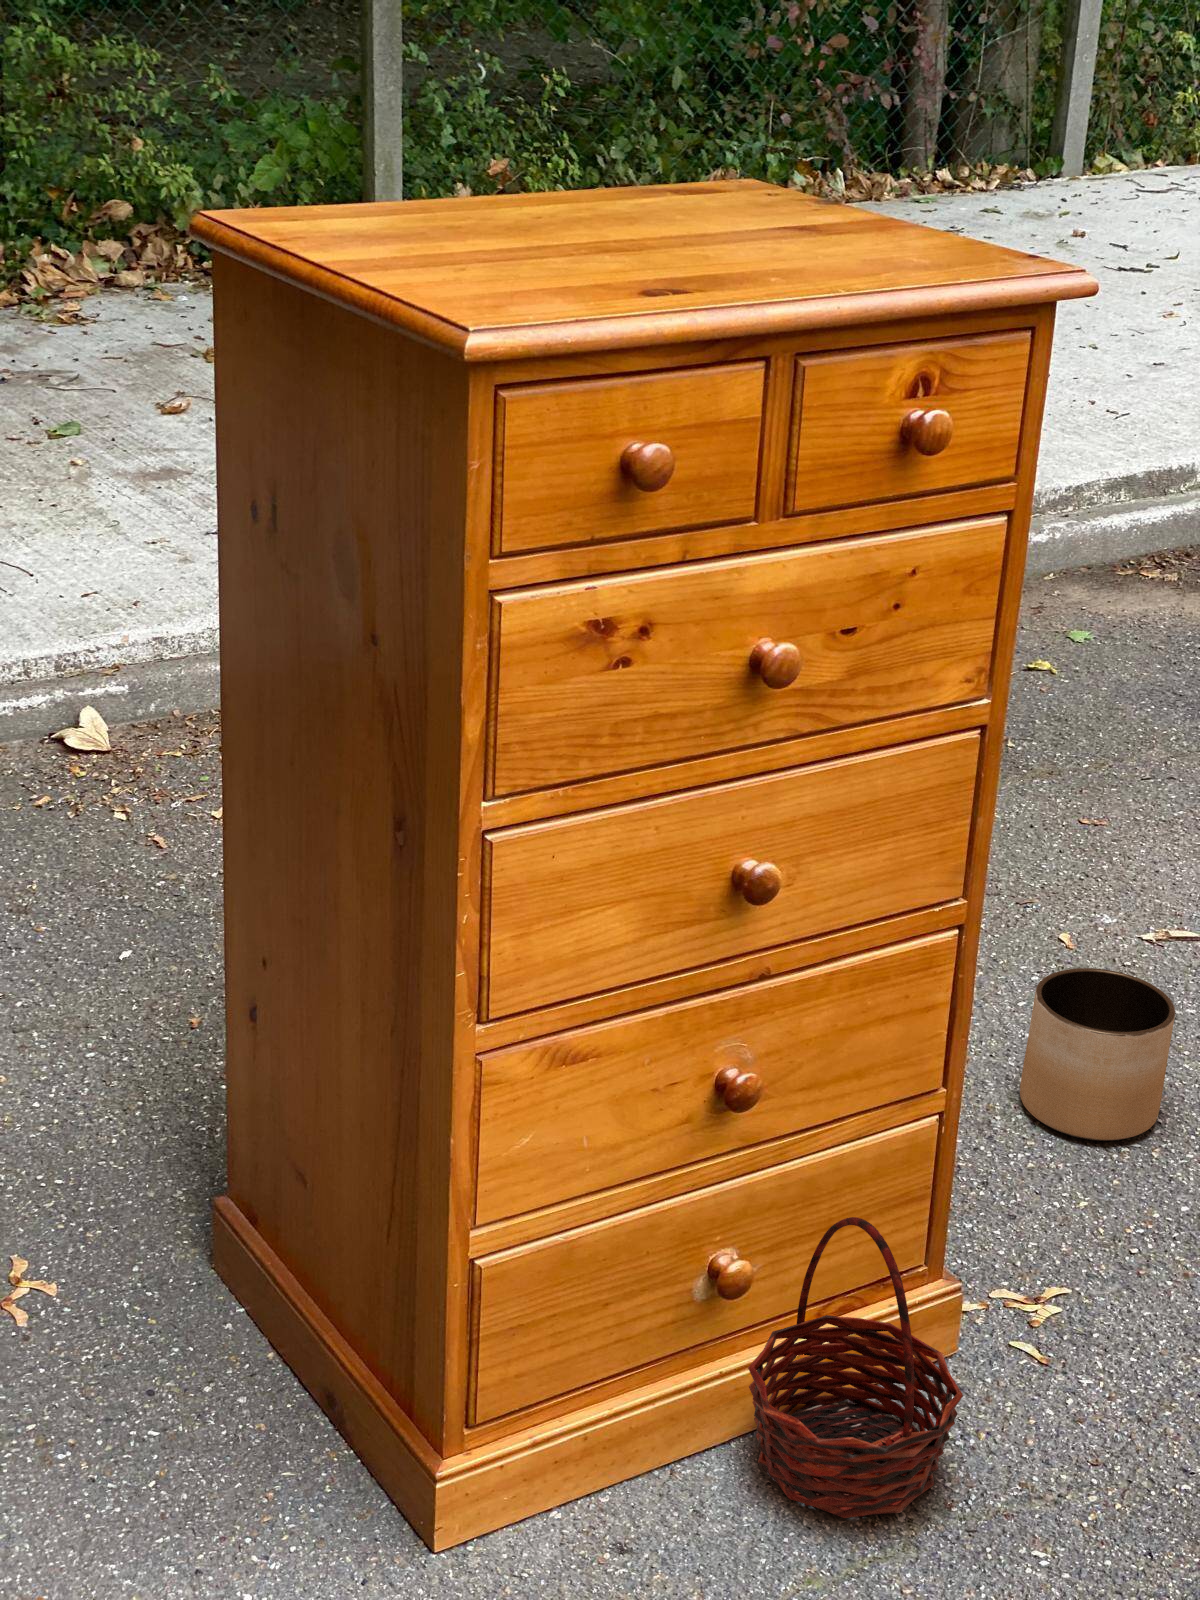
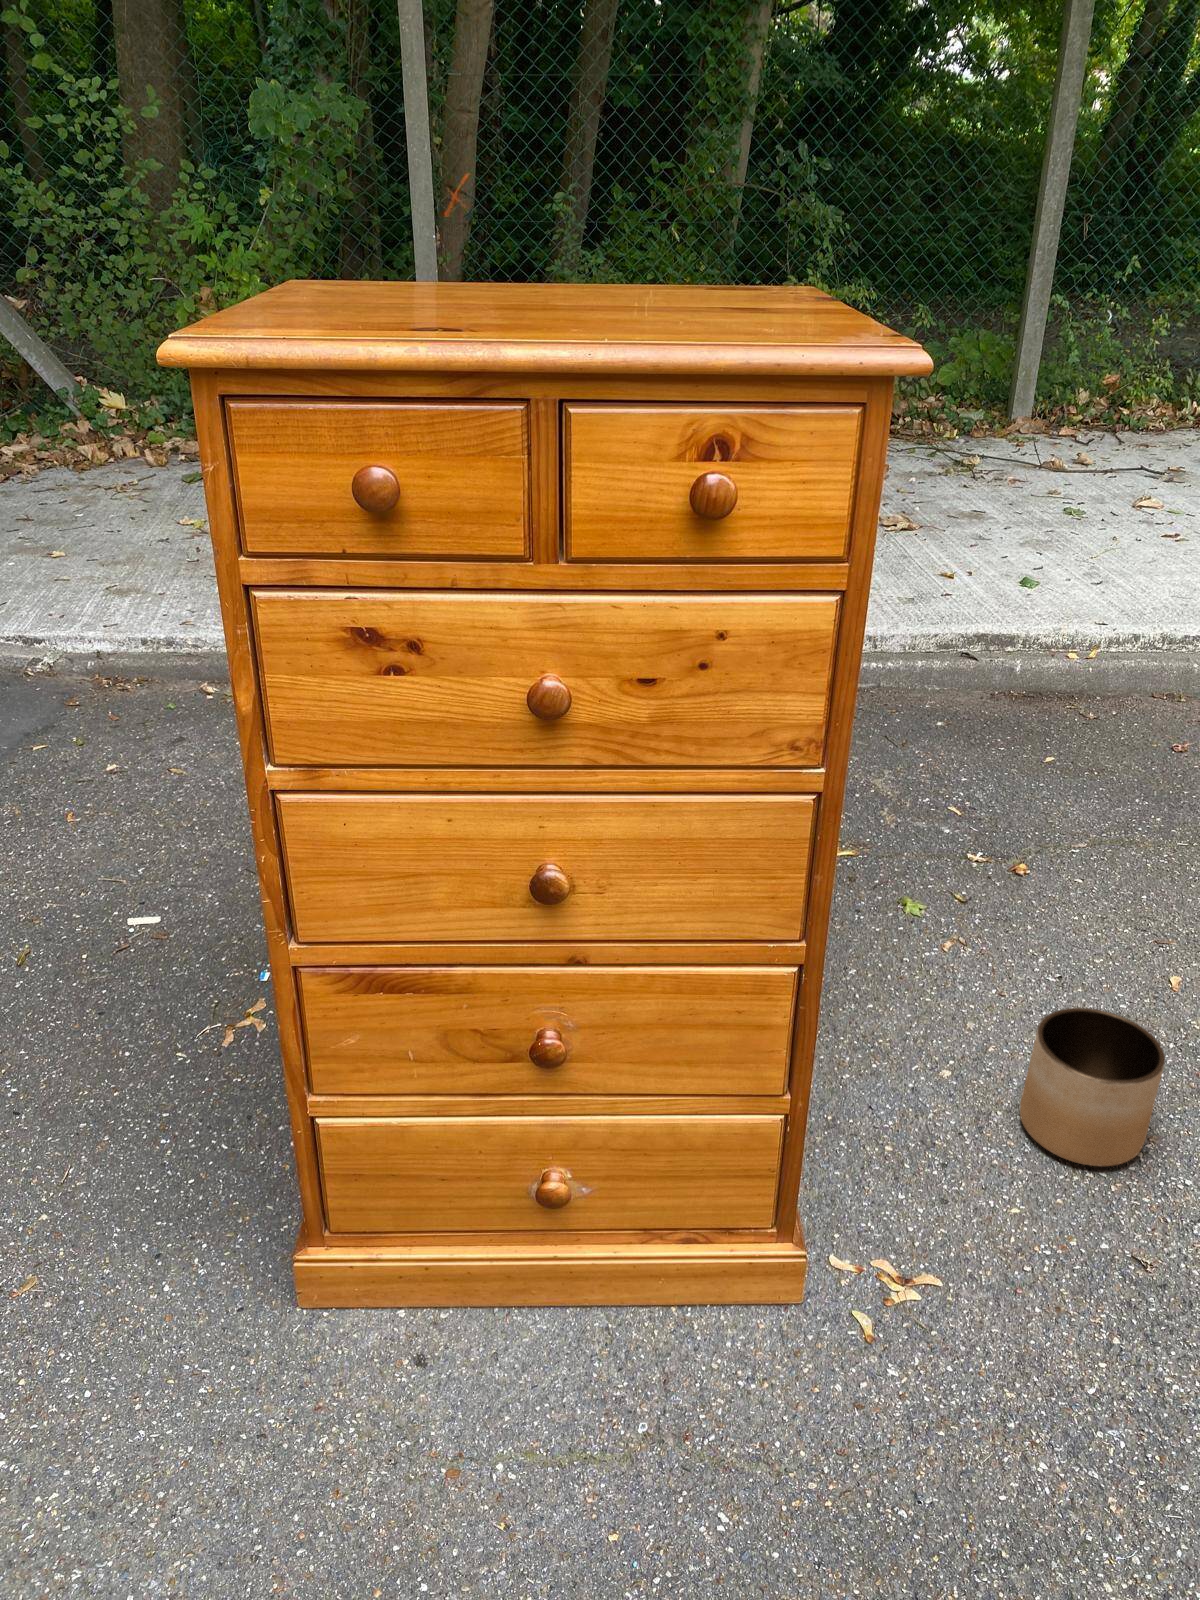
basket: present [748,1217,963,1518] -> none [546,1170,728,1426]

